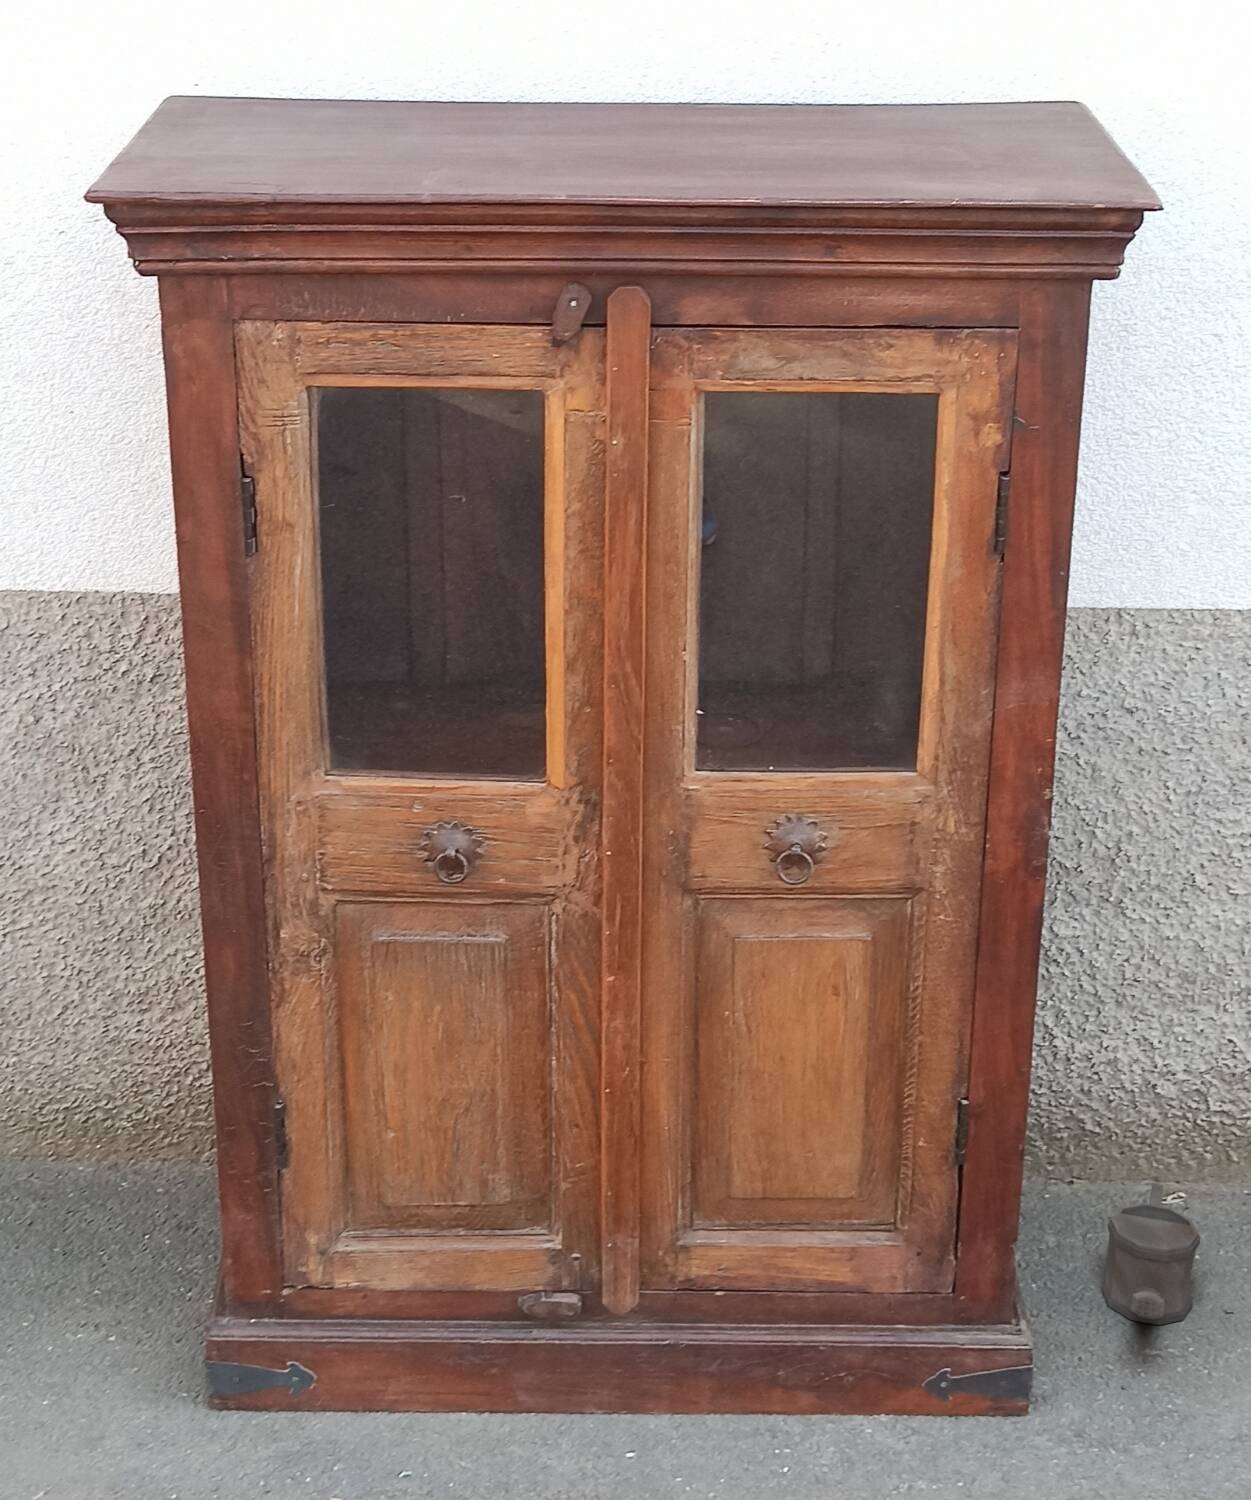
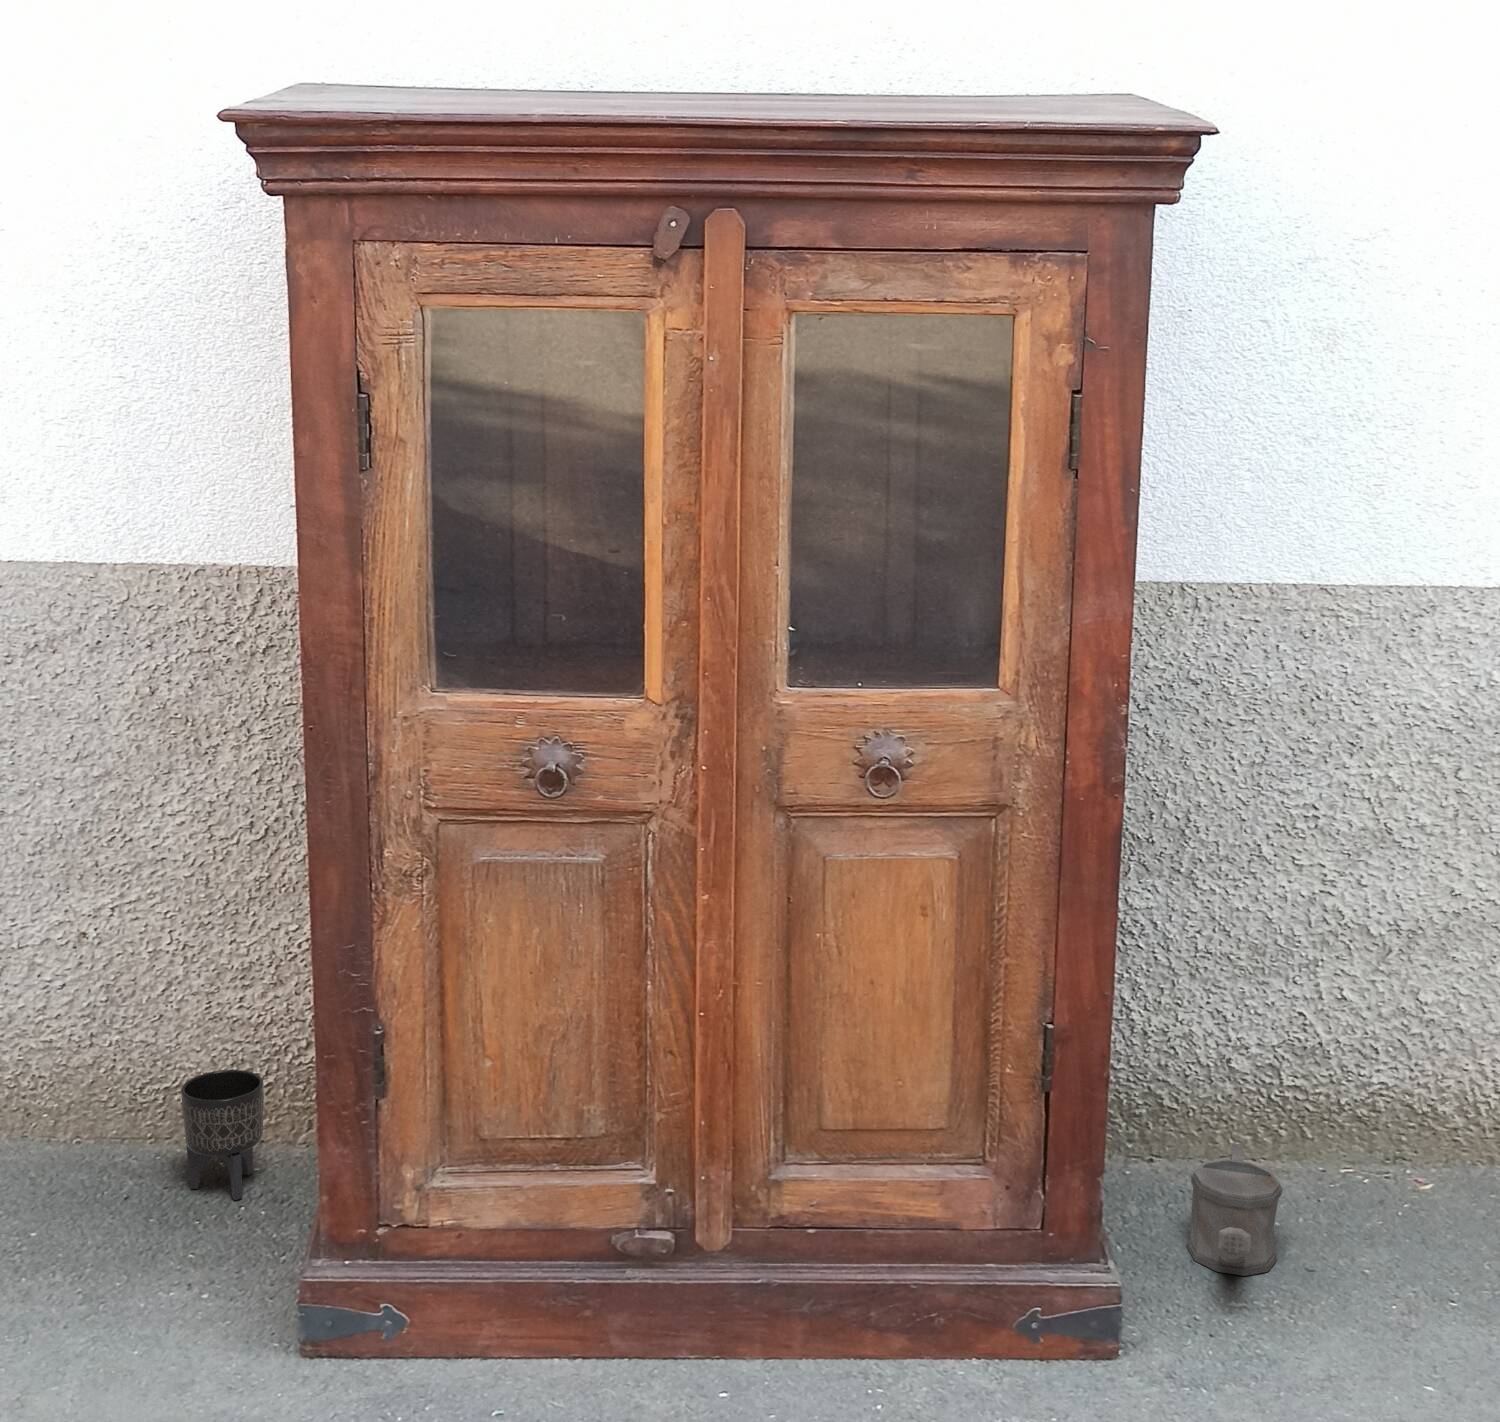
planter: none [83,1098,167,1230] -> present [181,1070,264,1200]

